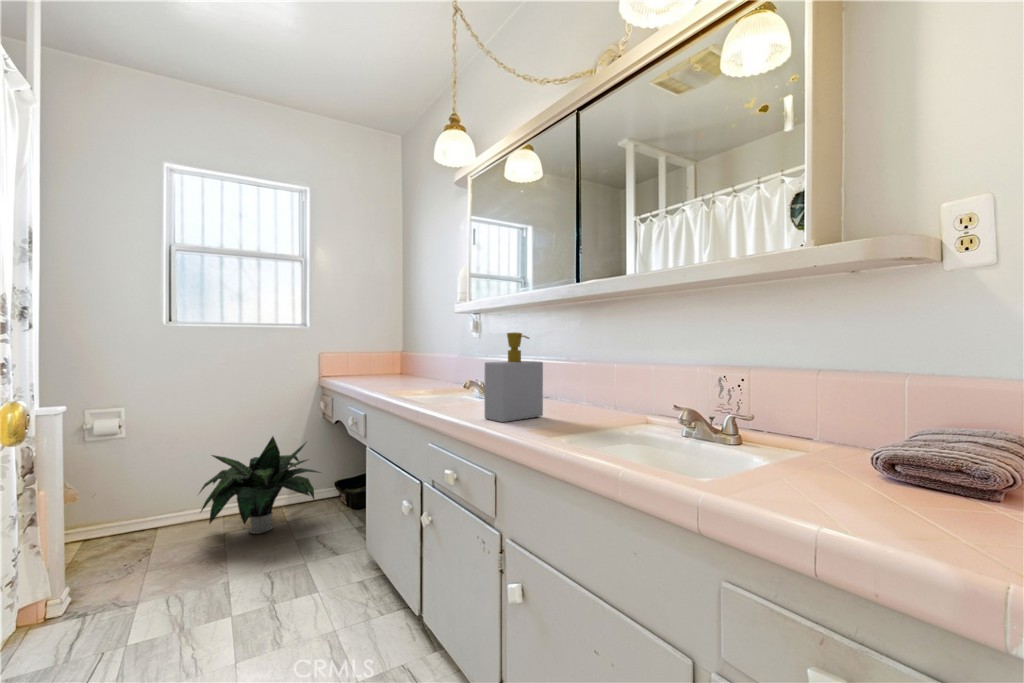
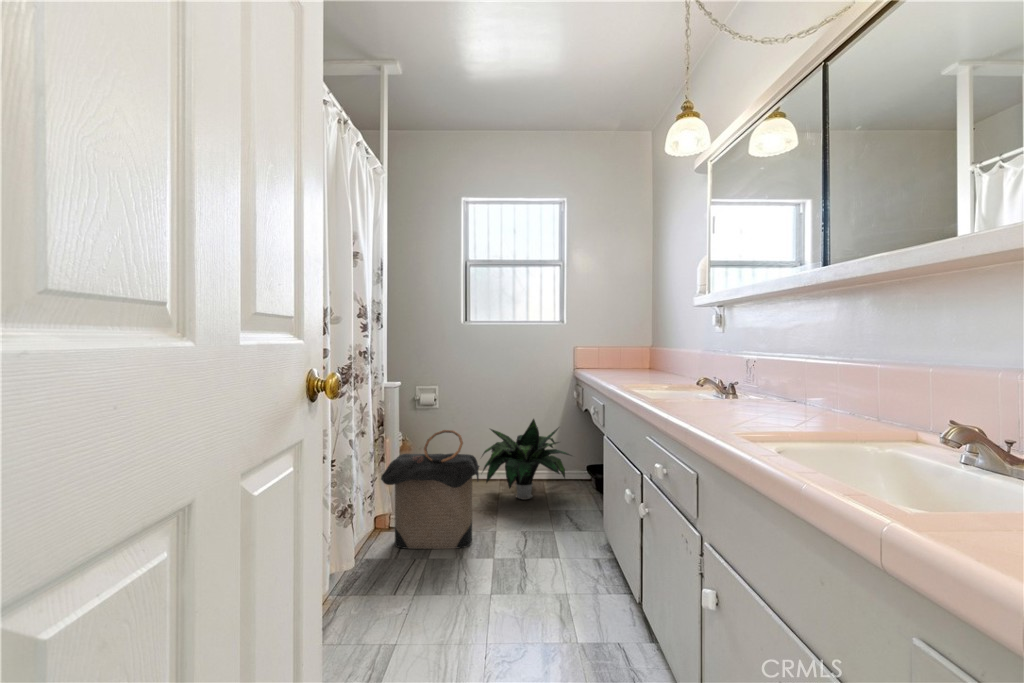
soap bottle: present [484,332,543,422] -> none [694,326,767,421]
laundry hamper: none [33,465,206,646] -> present [381,430,480,549]

